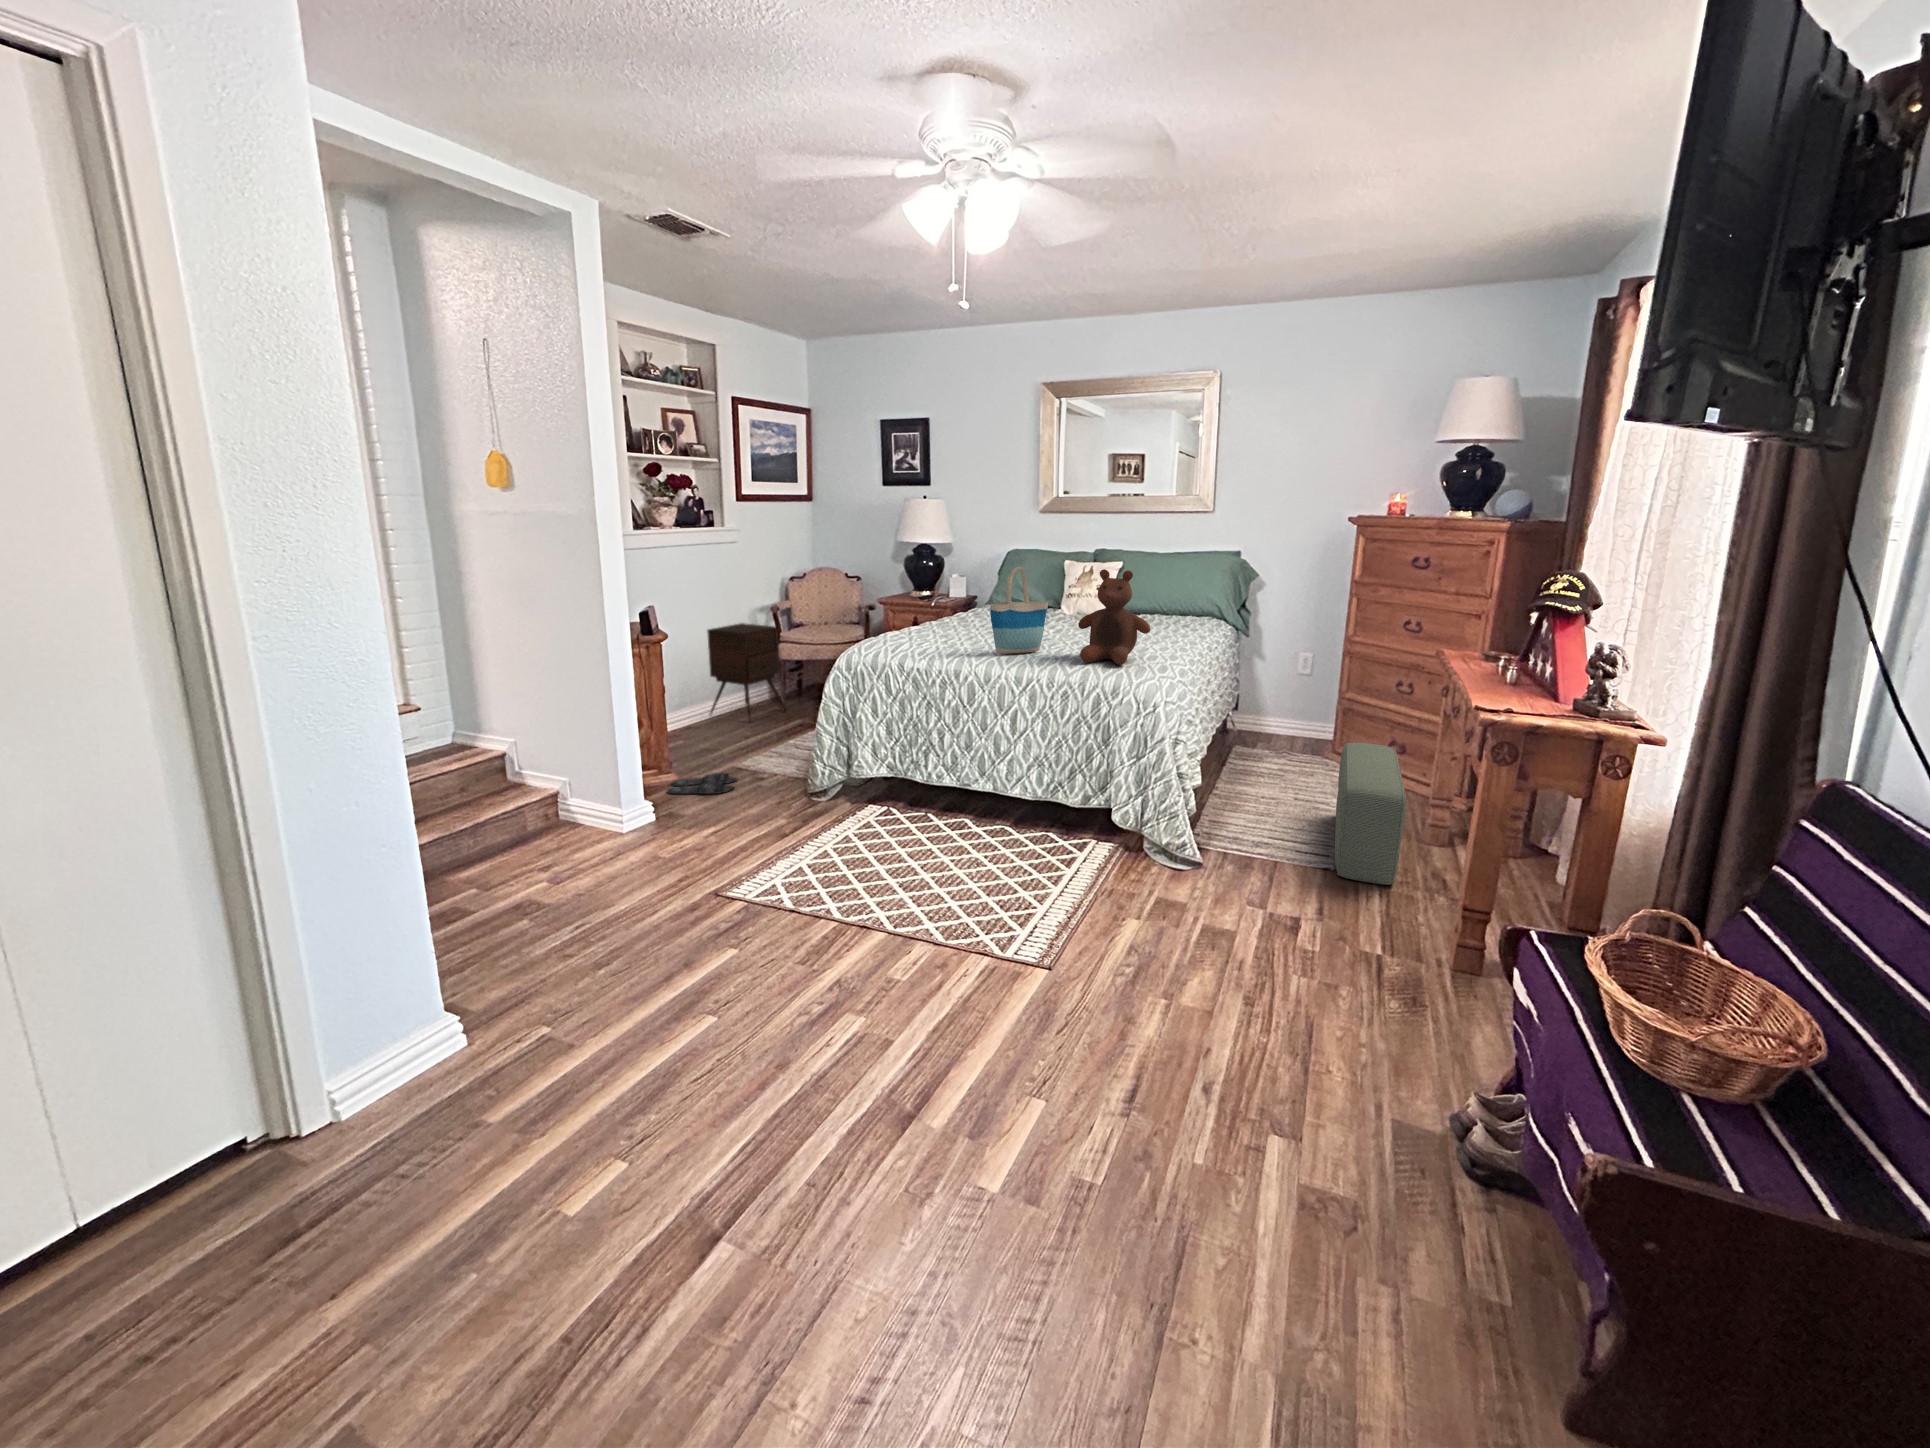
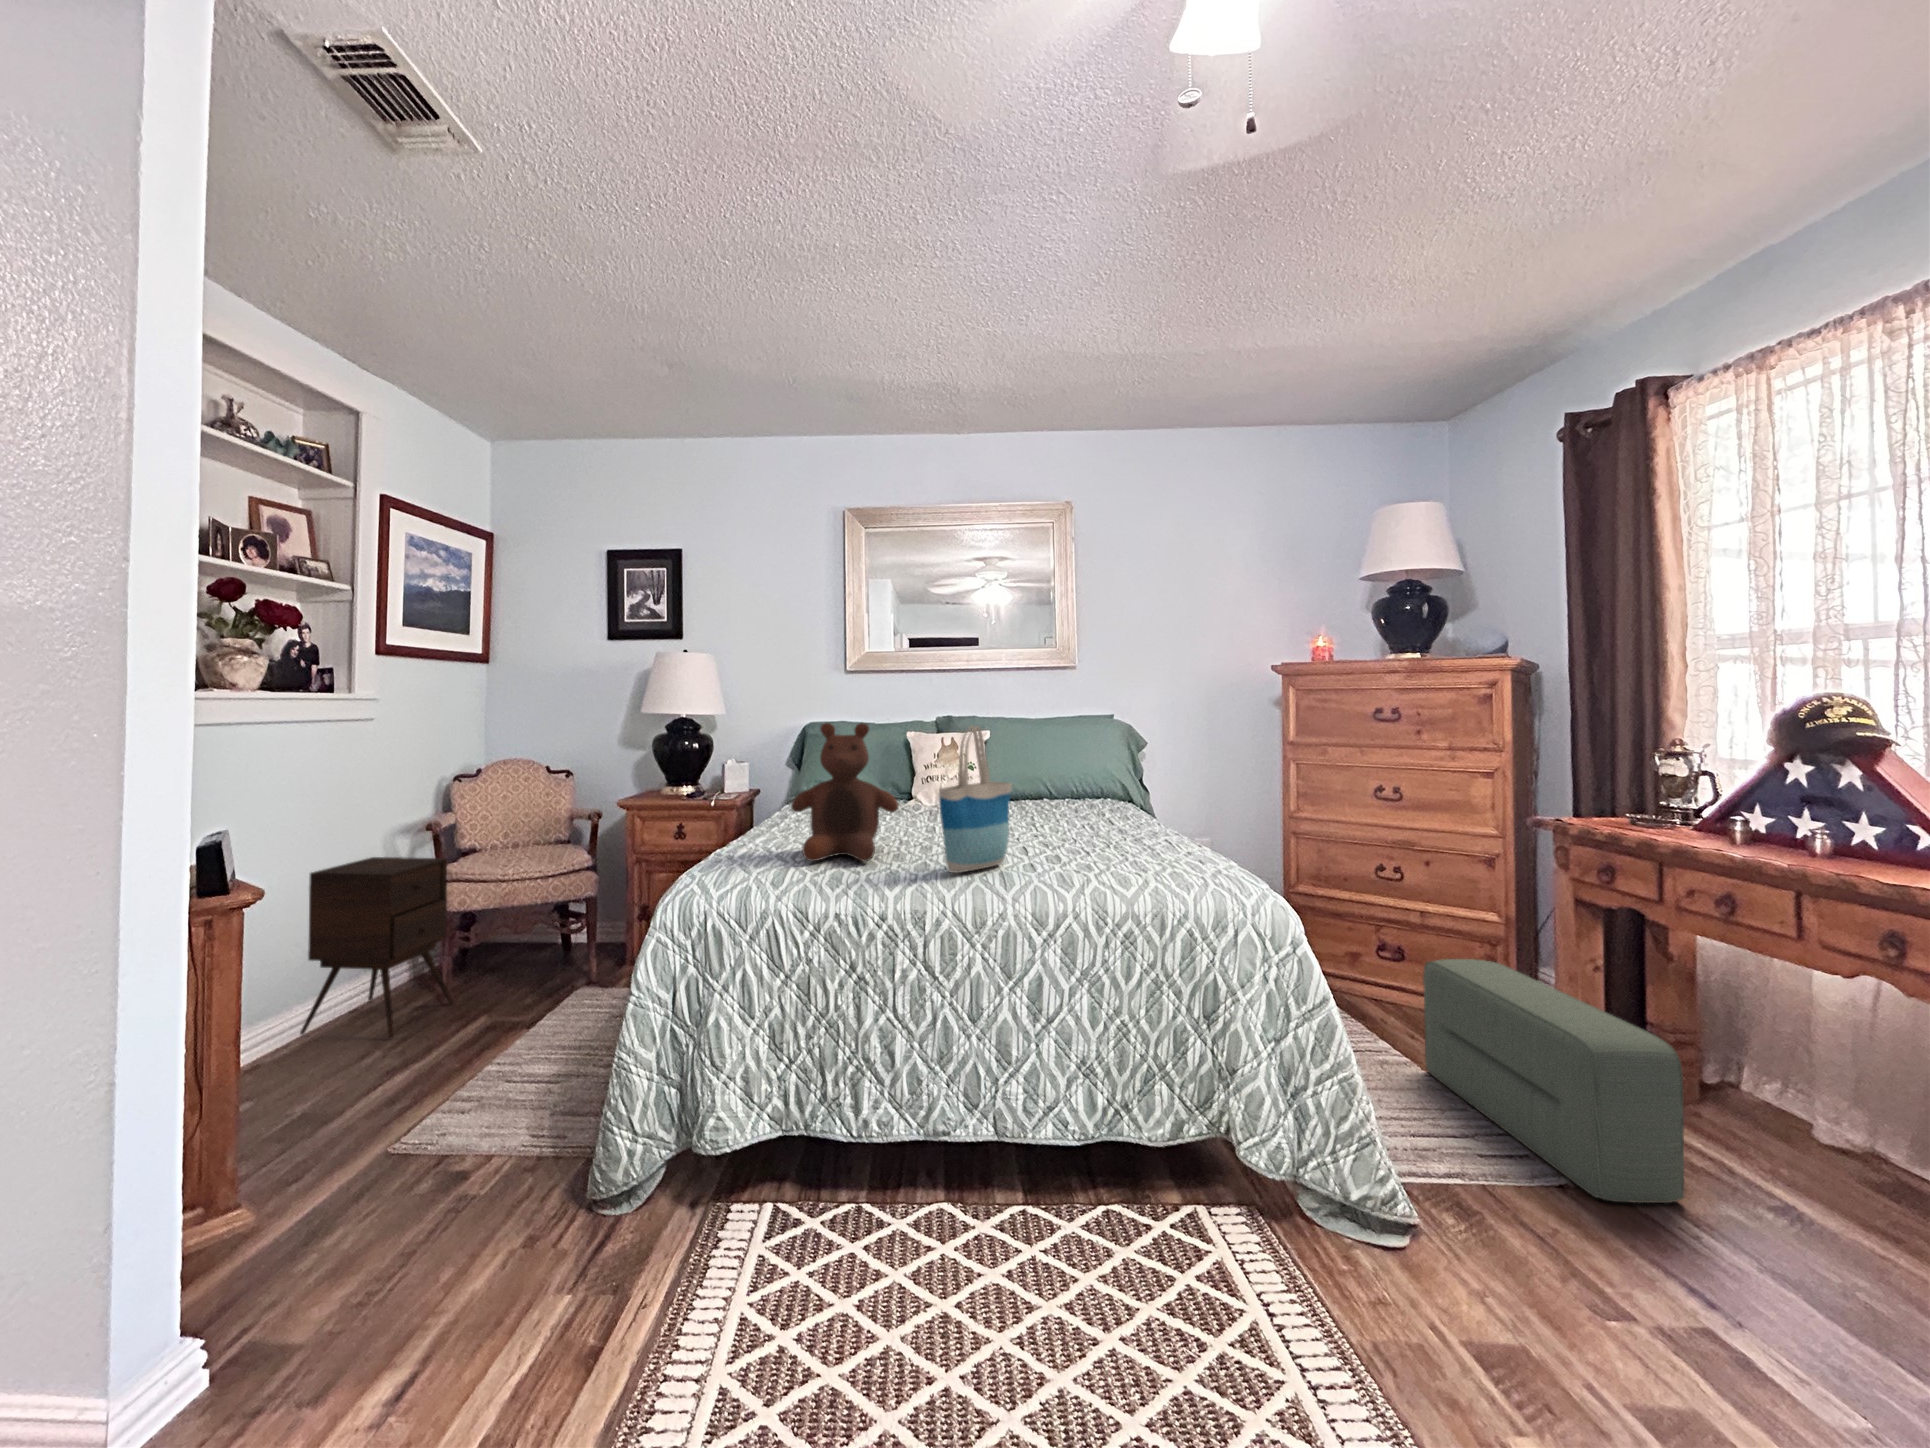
stuffed bear: present [1078,569,1150,665] -> present [791,723,899,861]
slippers: present [667,773,737,794] -> none [233,1180,409,1273]

